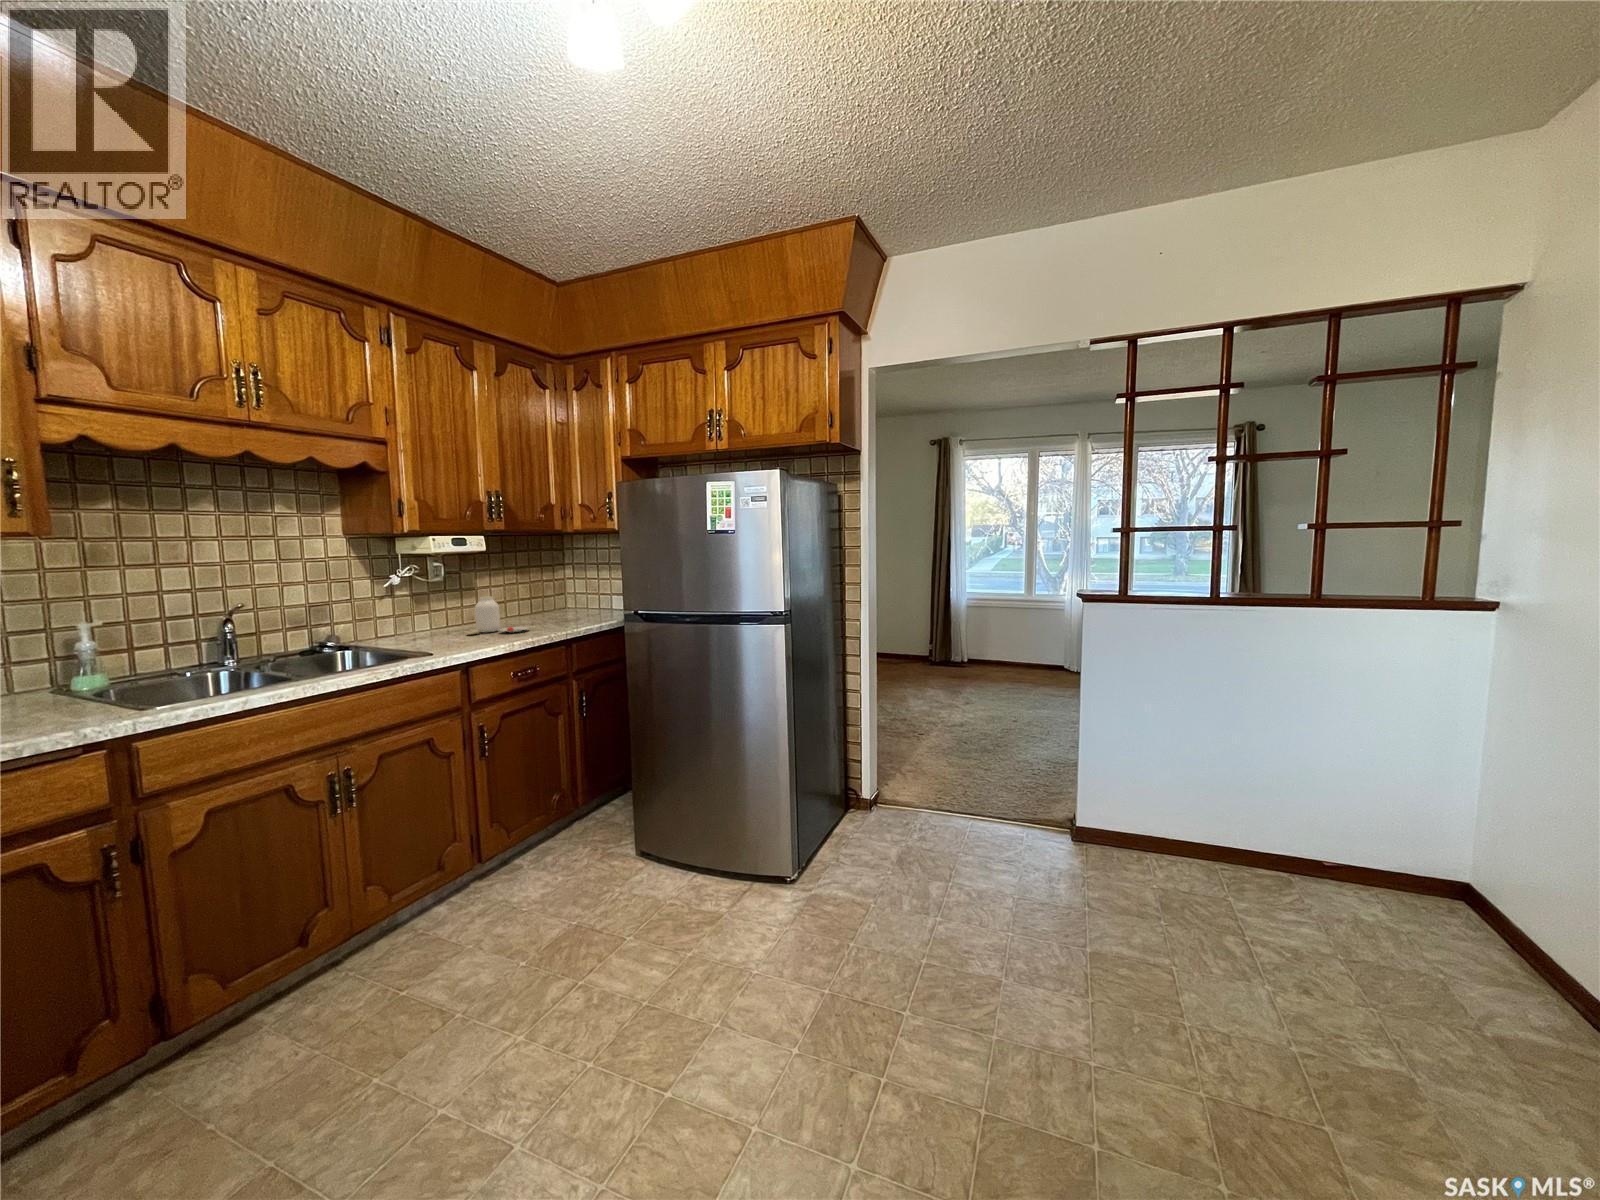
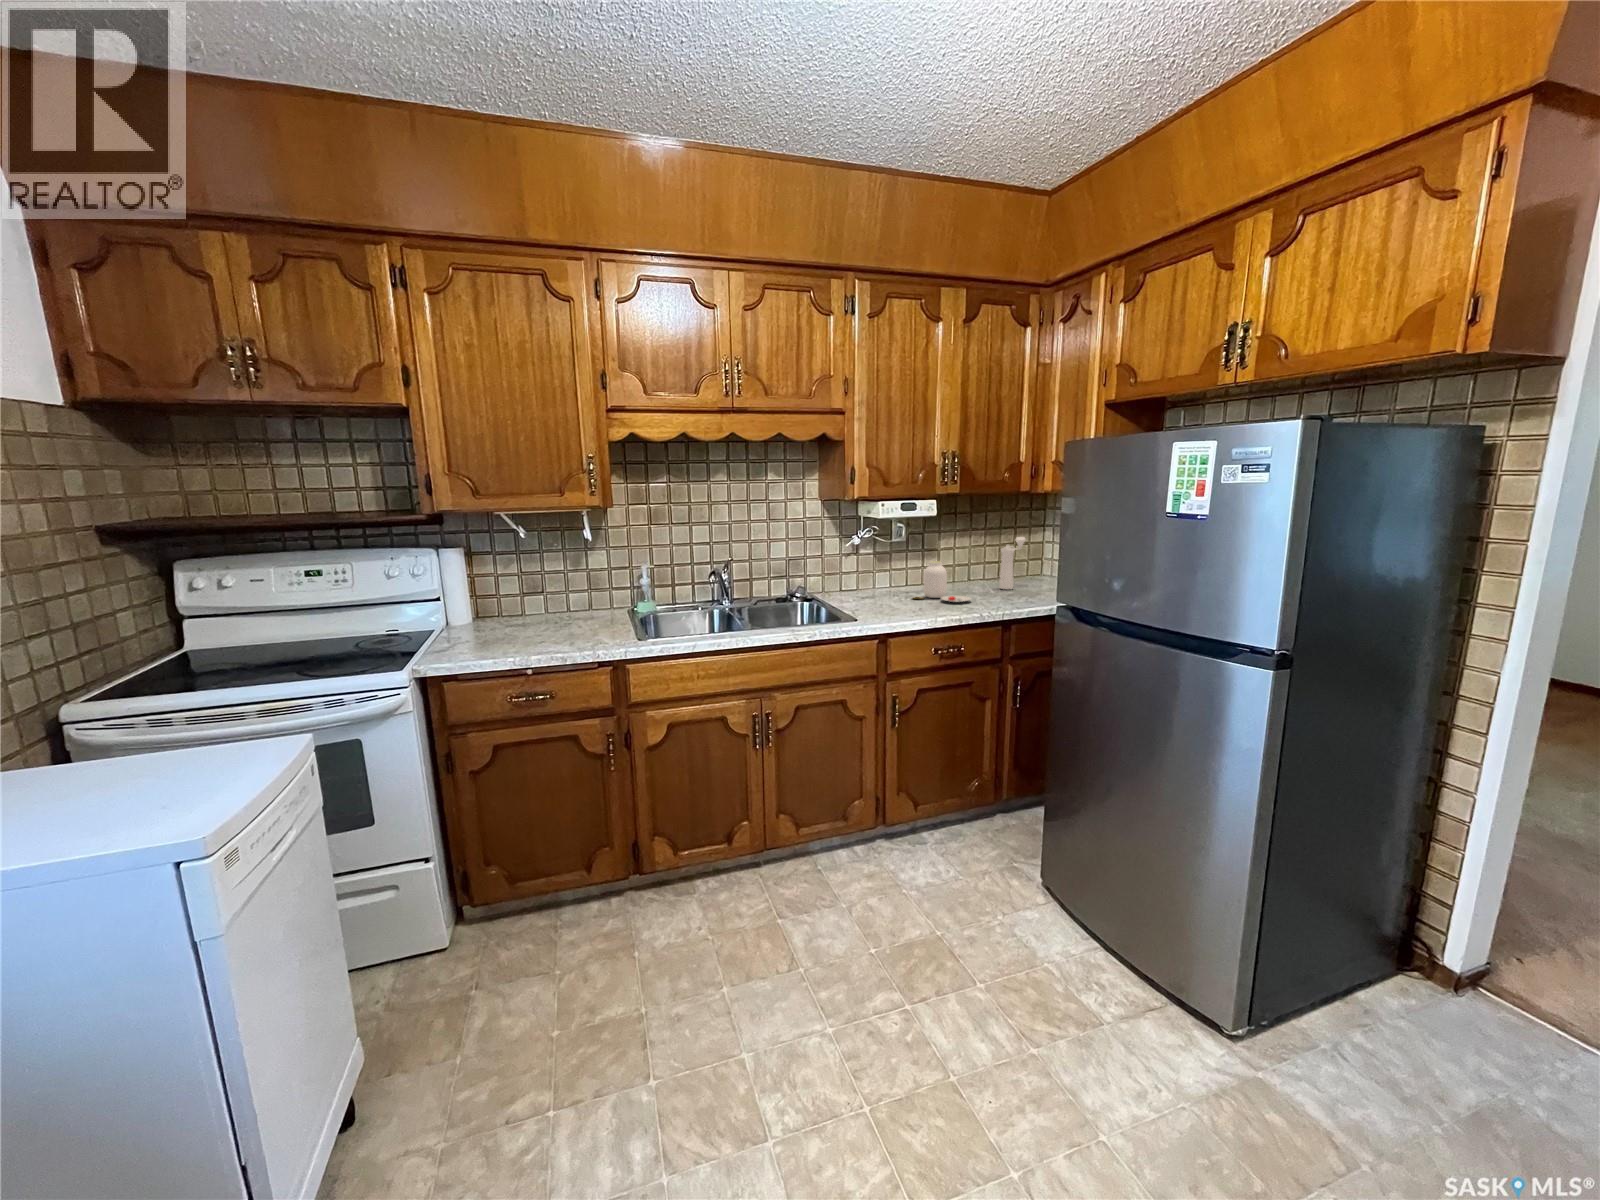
pepper mill: none [540,572,559,620] -> present [999,537,1025,589]

